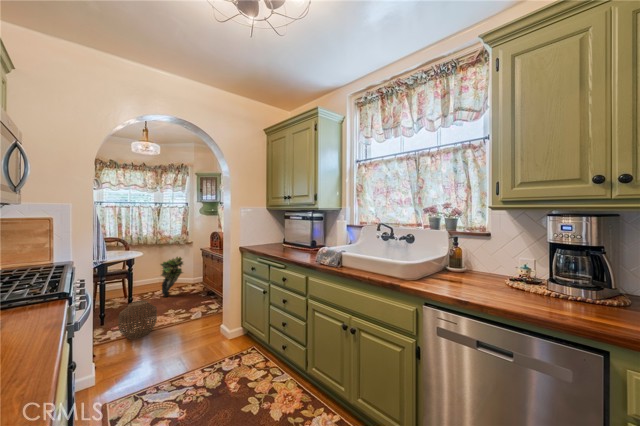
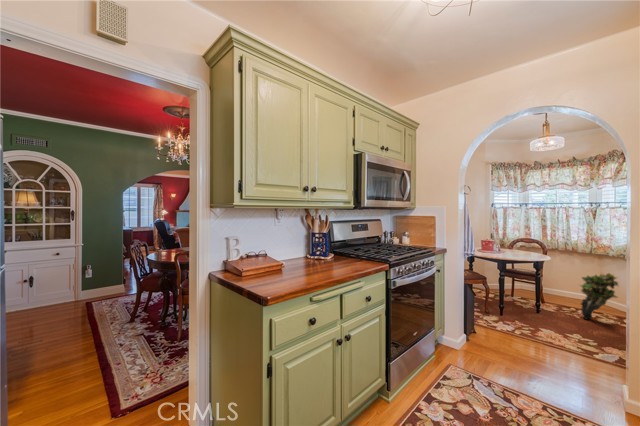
woven basket: present [118,300,157,339] -> none [500,303,539,342]

